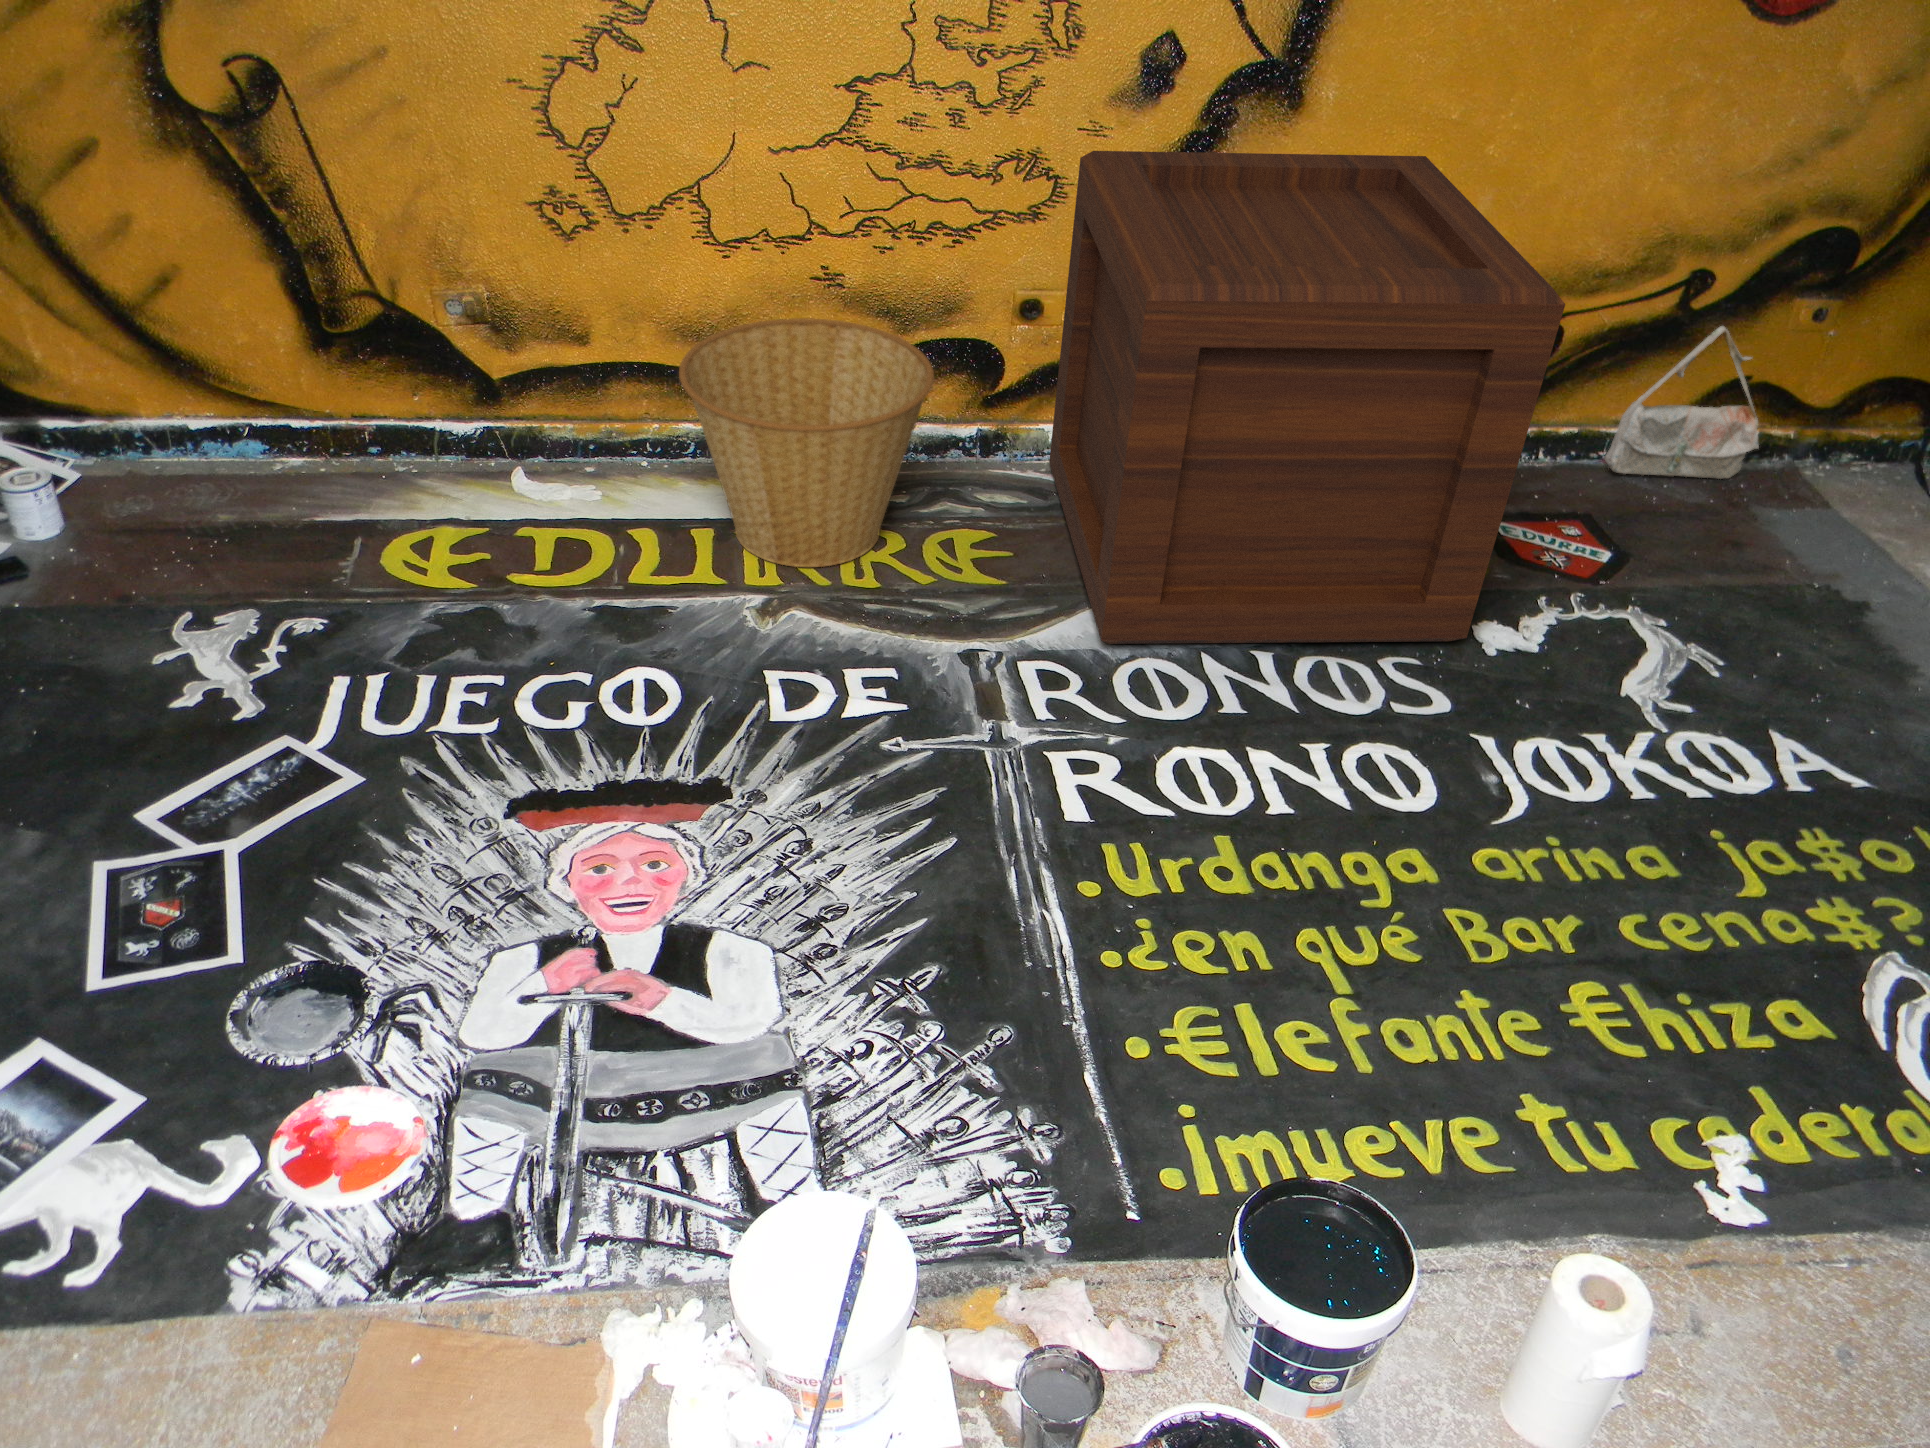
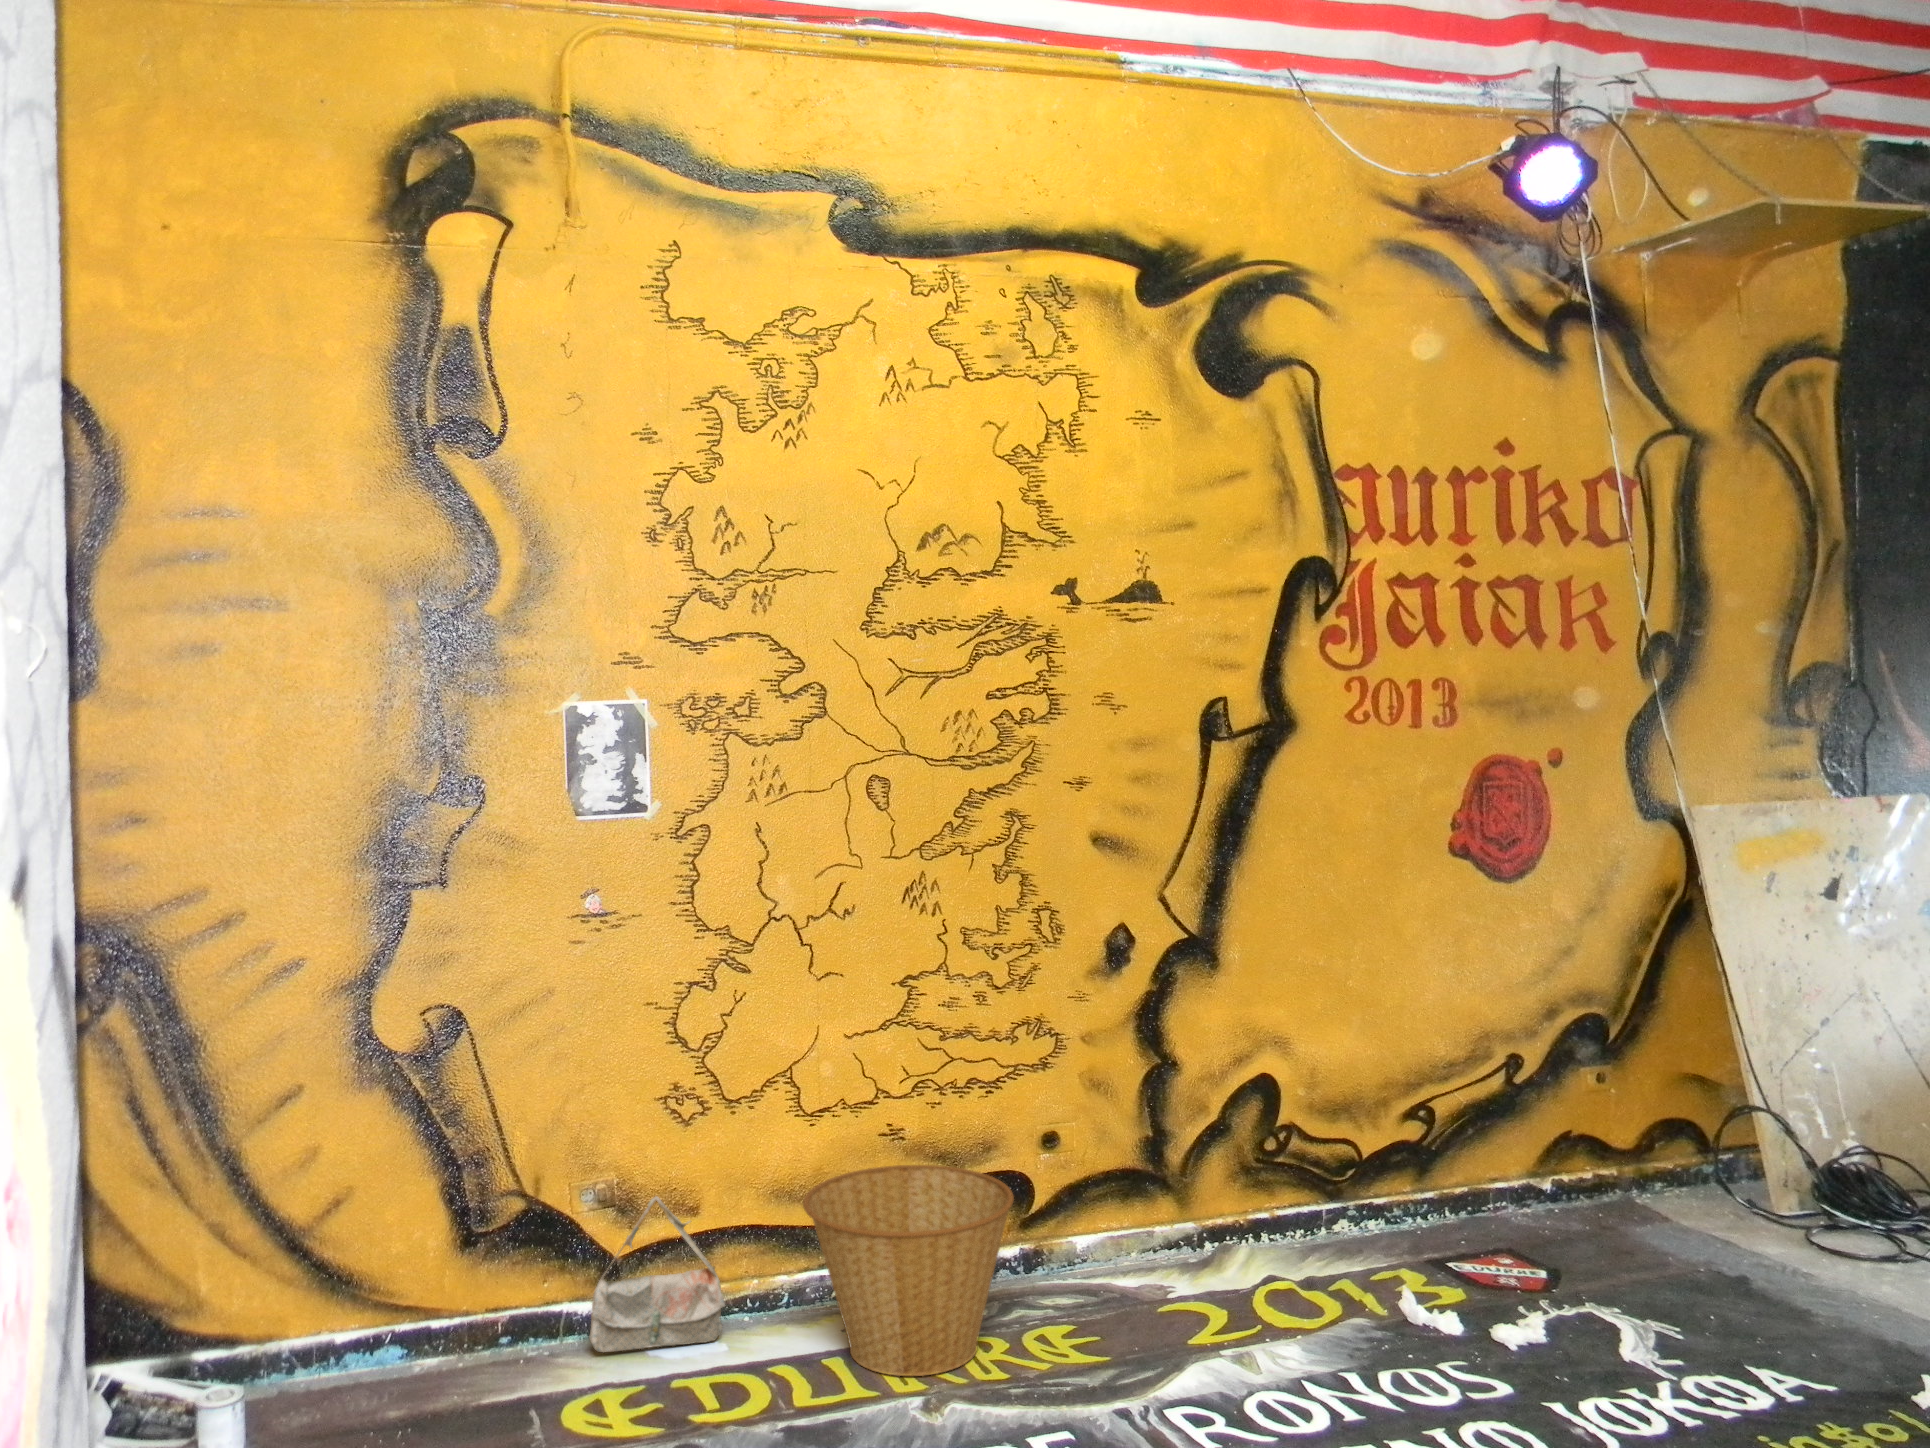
wooden crate: present [1049,151,1565,644] -> none [1076,988,1489,1390]
bag: present [1604,326,1759,479] -> present [590,1196,725,1352]

